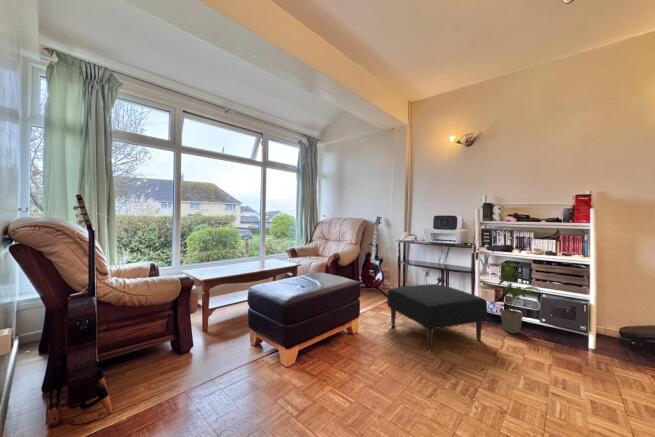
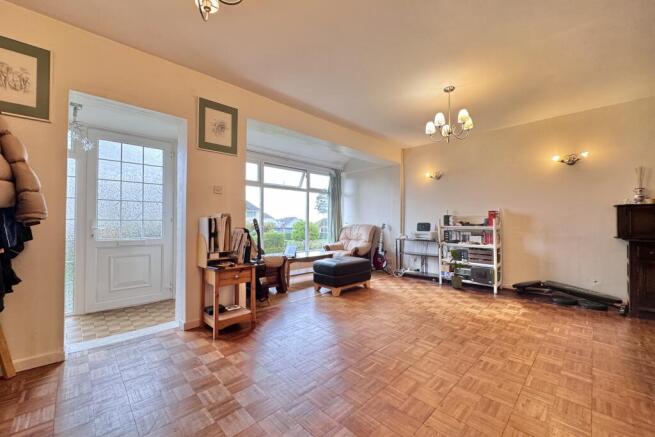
ottoman: present [387,284,487,351] -> none [387,263,440,293]

